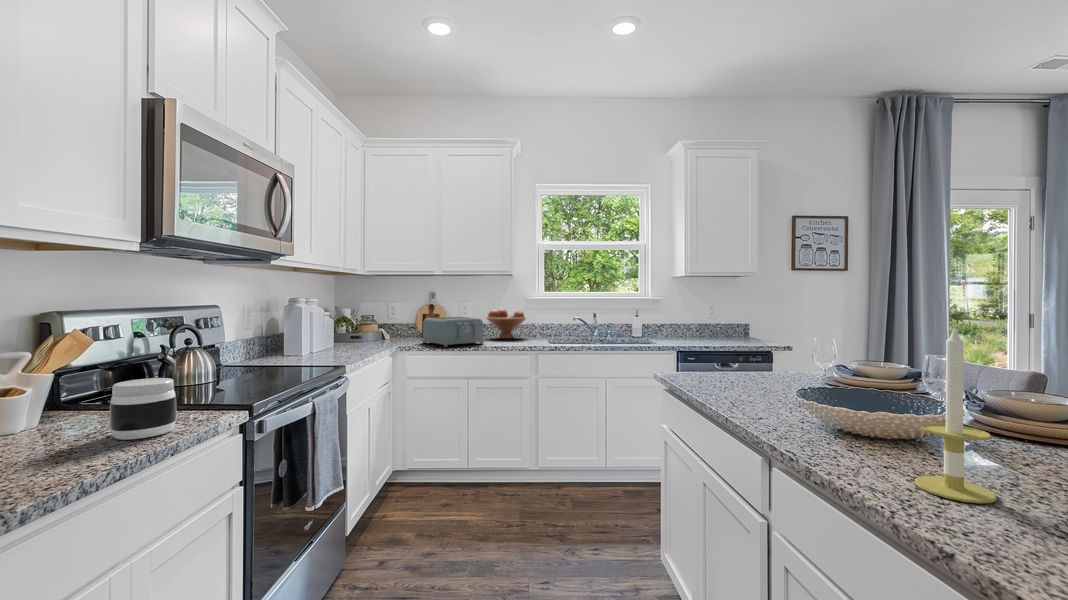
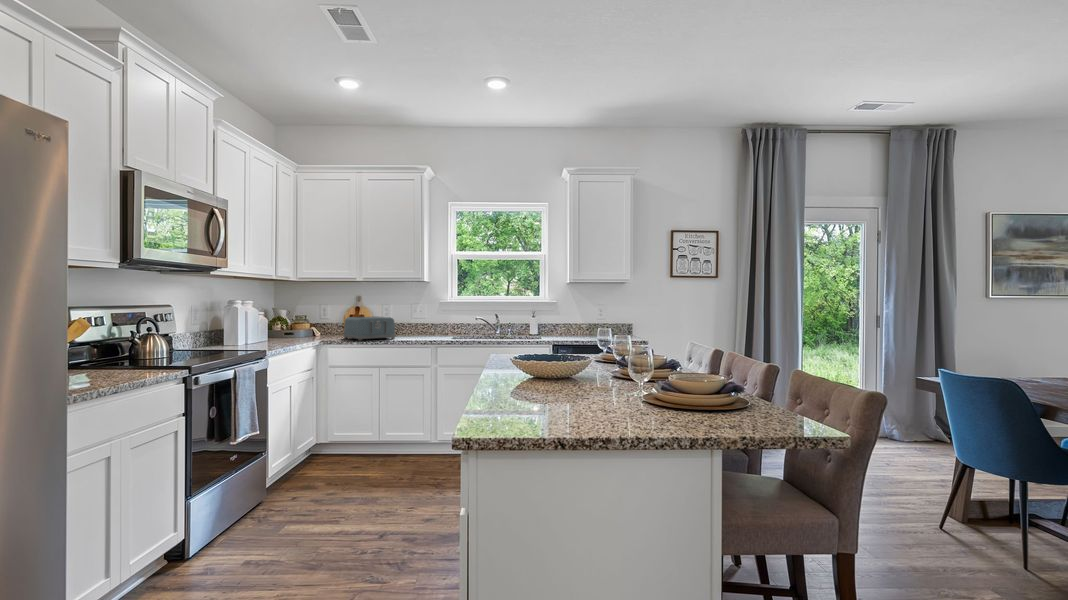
fruit bowl: present [487,309,526,339] -> none [404,310,439,336]
candle: present [915,326,997,503] -> none [498,309,526,388]
jar: present [110,378,176,440] -> none [107,344,144,376]

